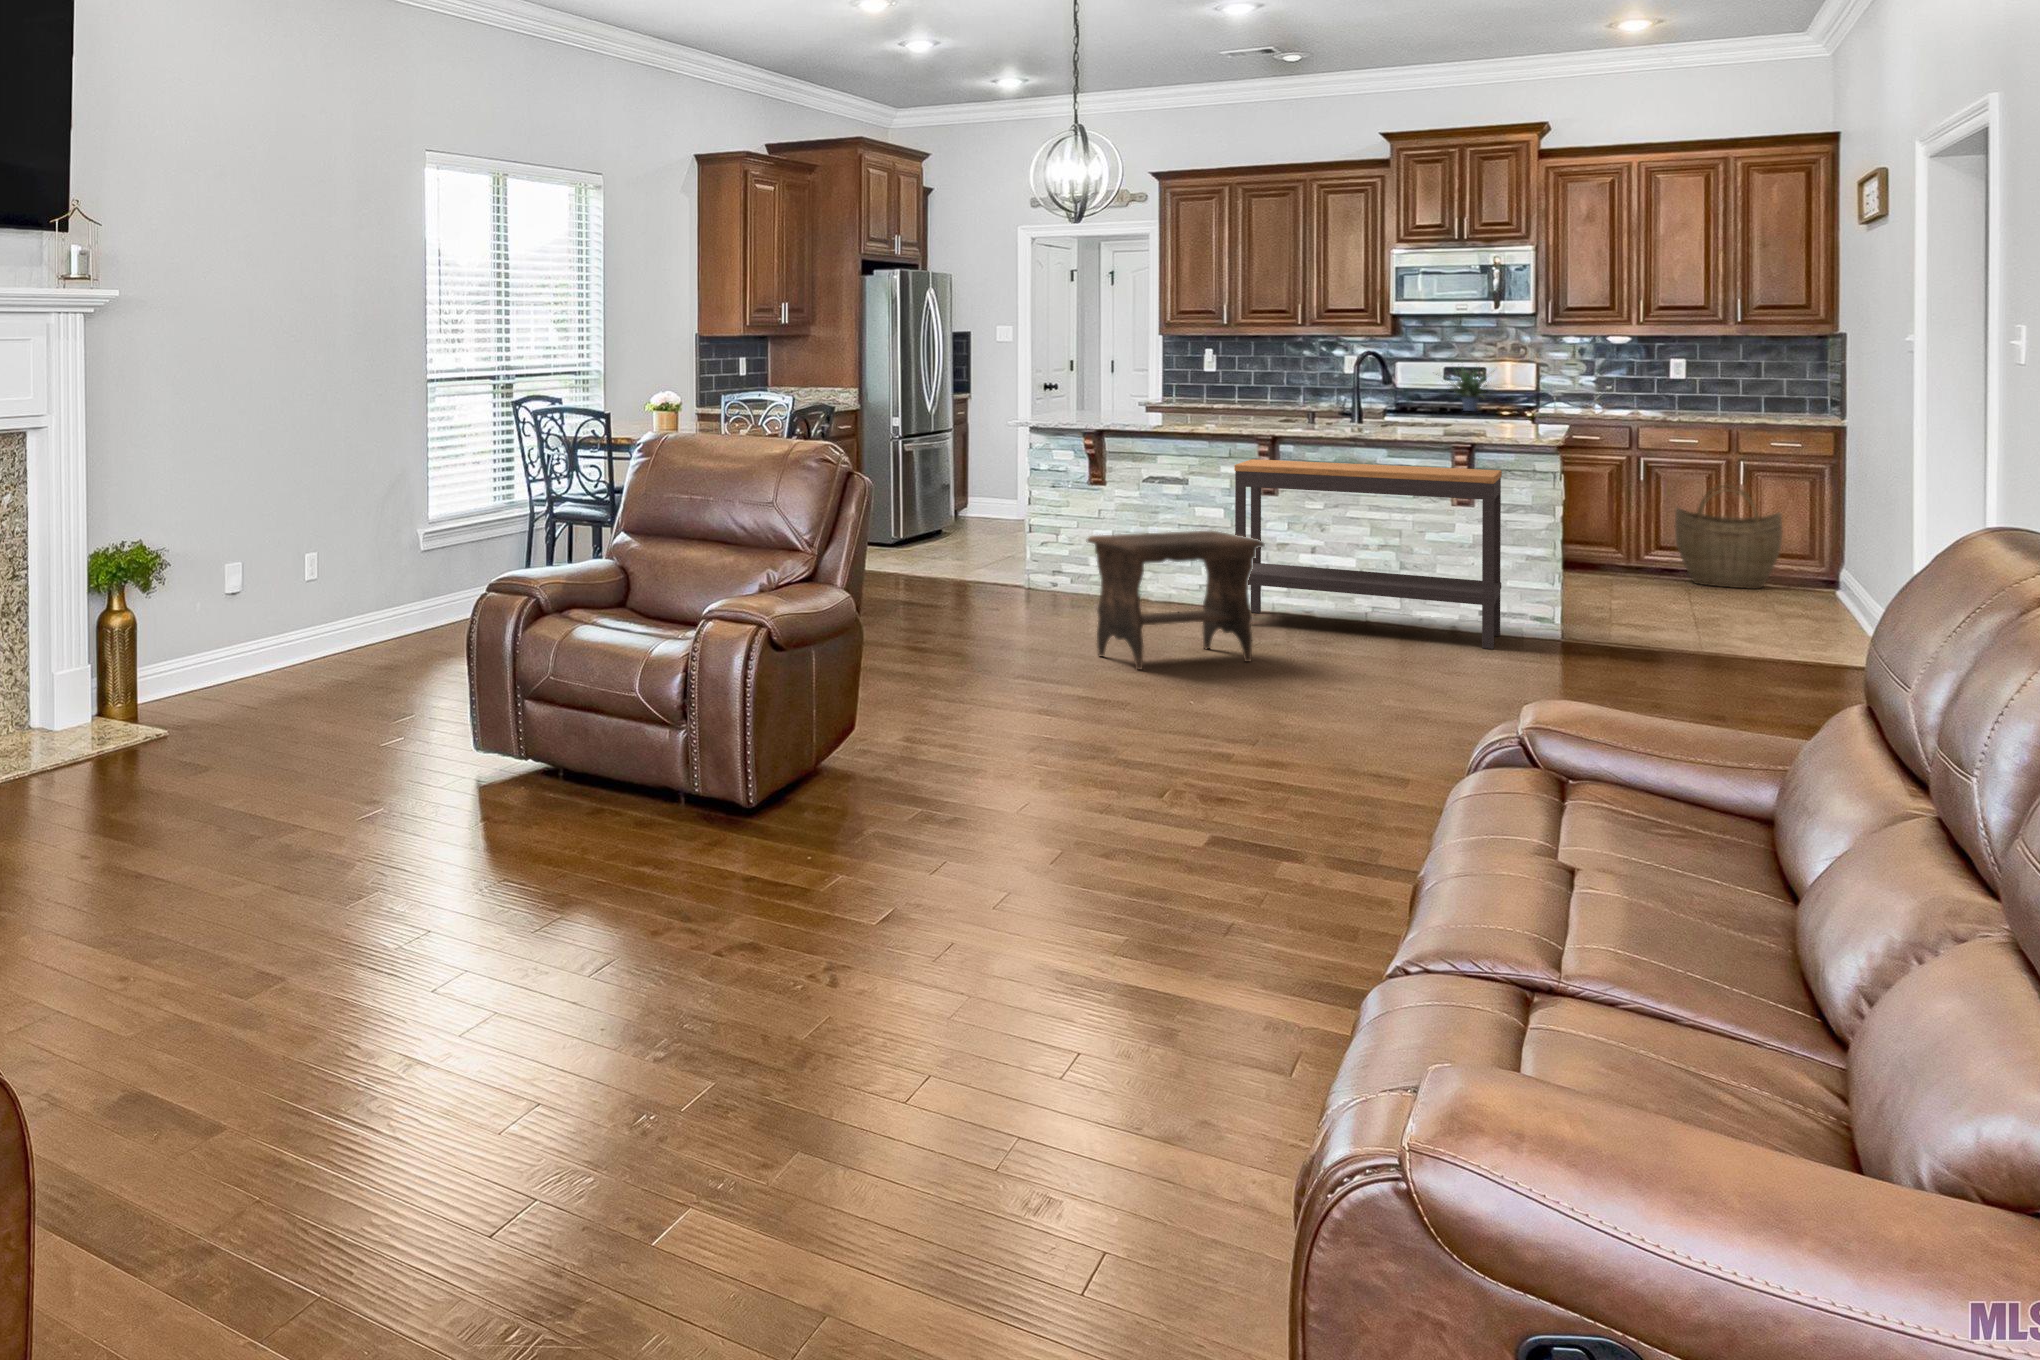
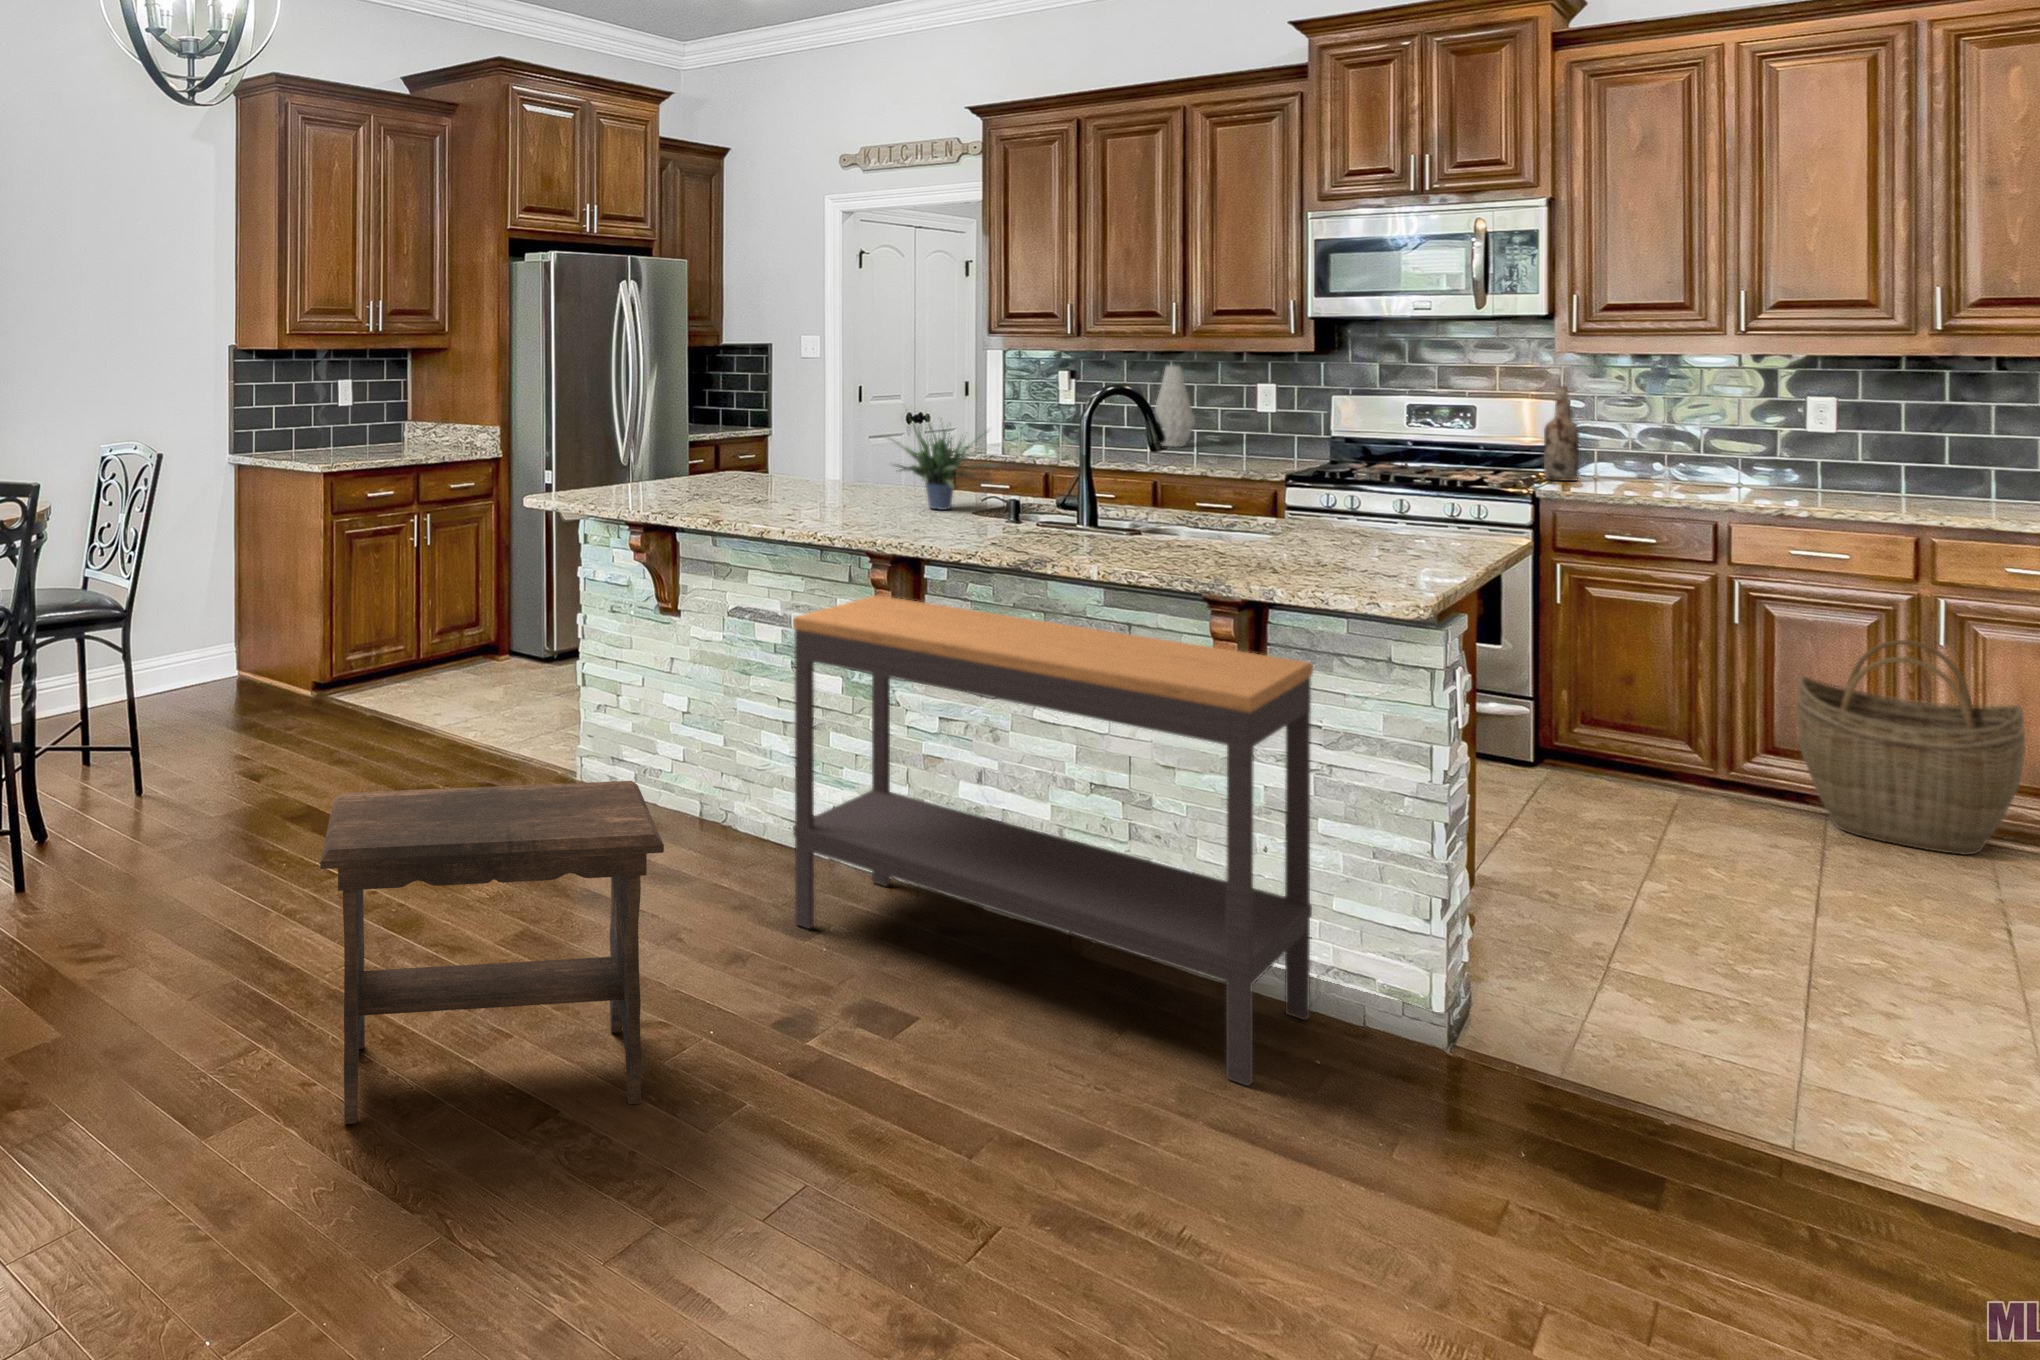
vase: none [1274,347,1303,400] -> present [1155,366,1195,447]
wine bottle: none [1534,354,1553,409] -> present [1544,386,1579,481]
potted plant: present [1450,367,1499,411] -> present [896,423,995,510]

